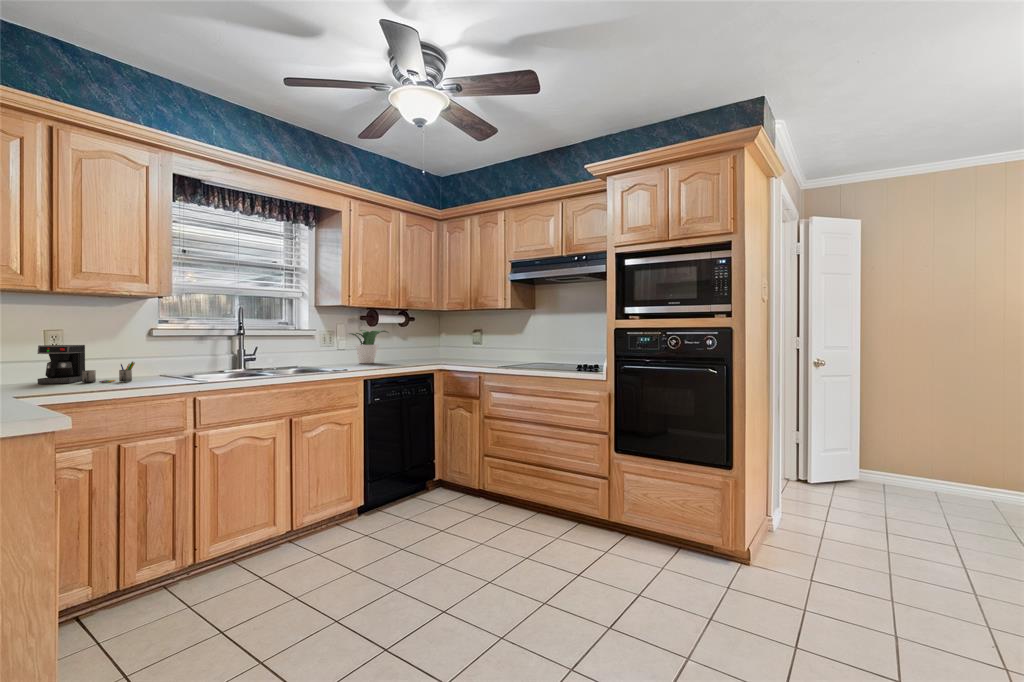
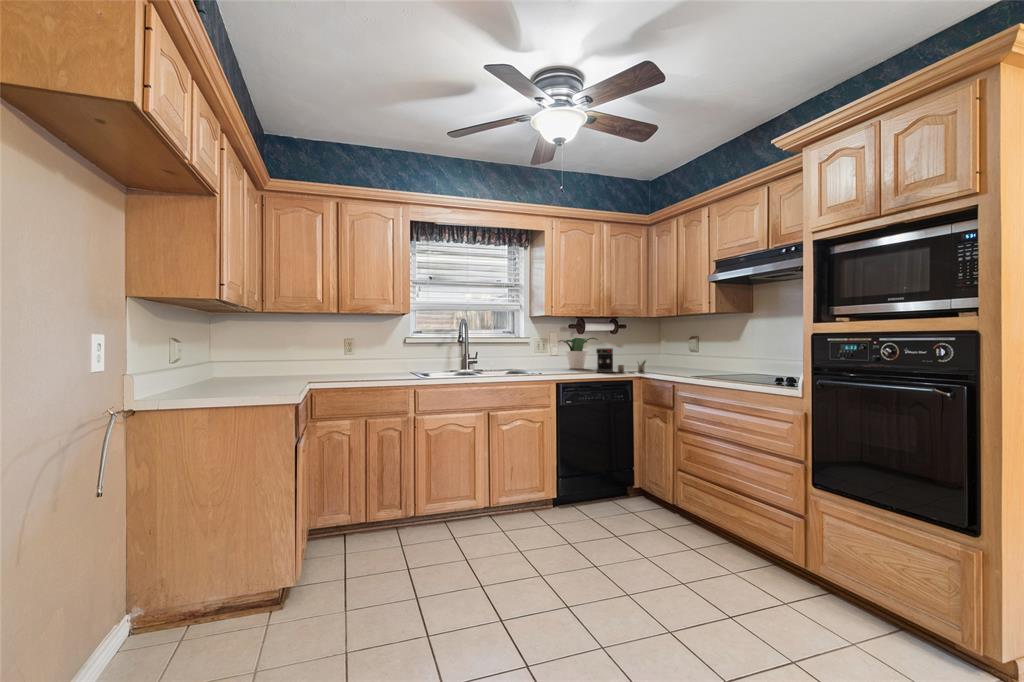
coffee maker: present [38,345,135,384] -> present [596,348,646,373]

